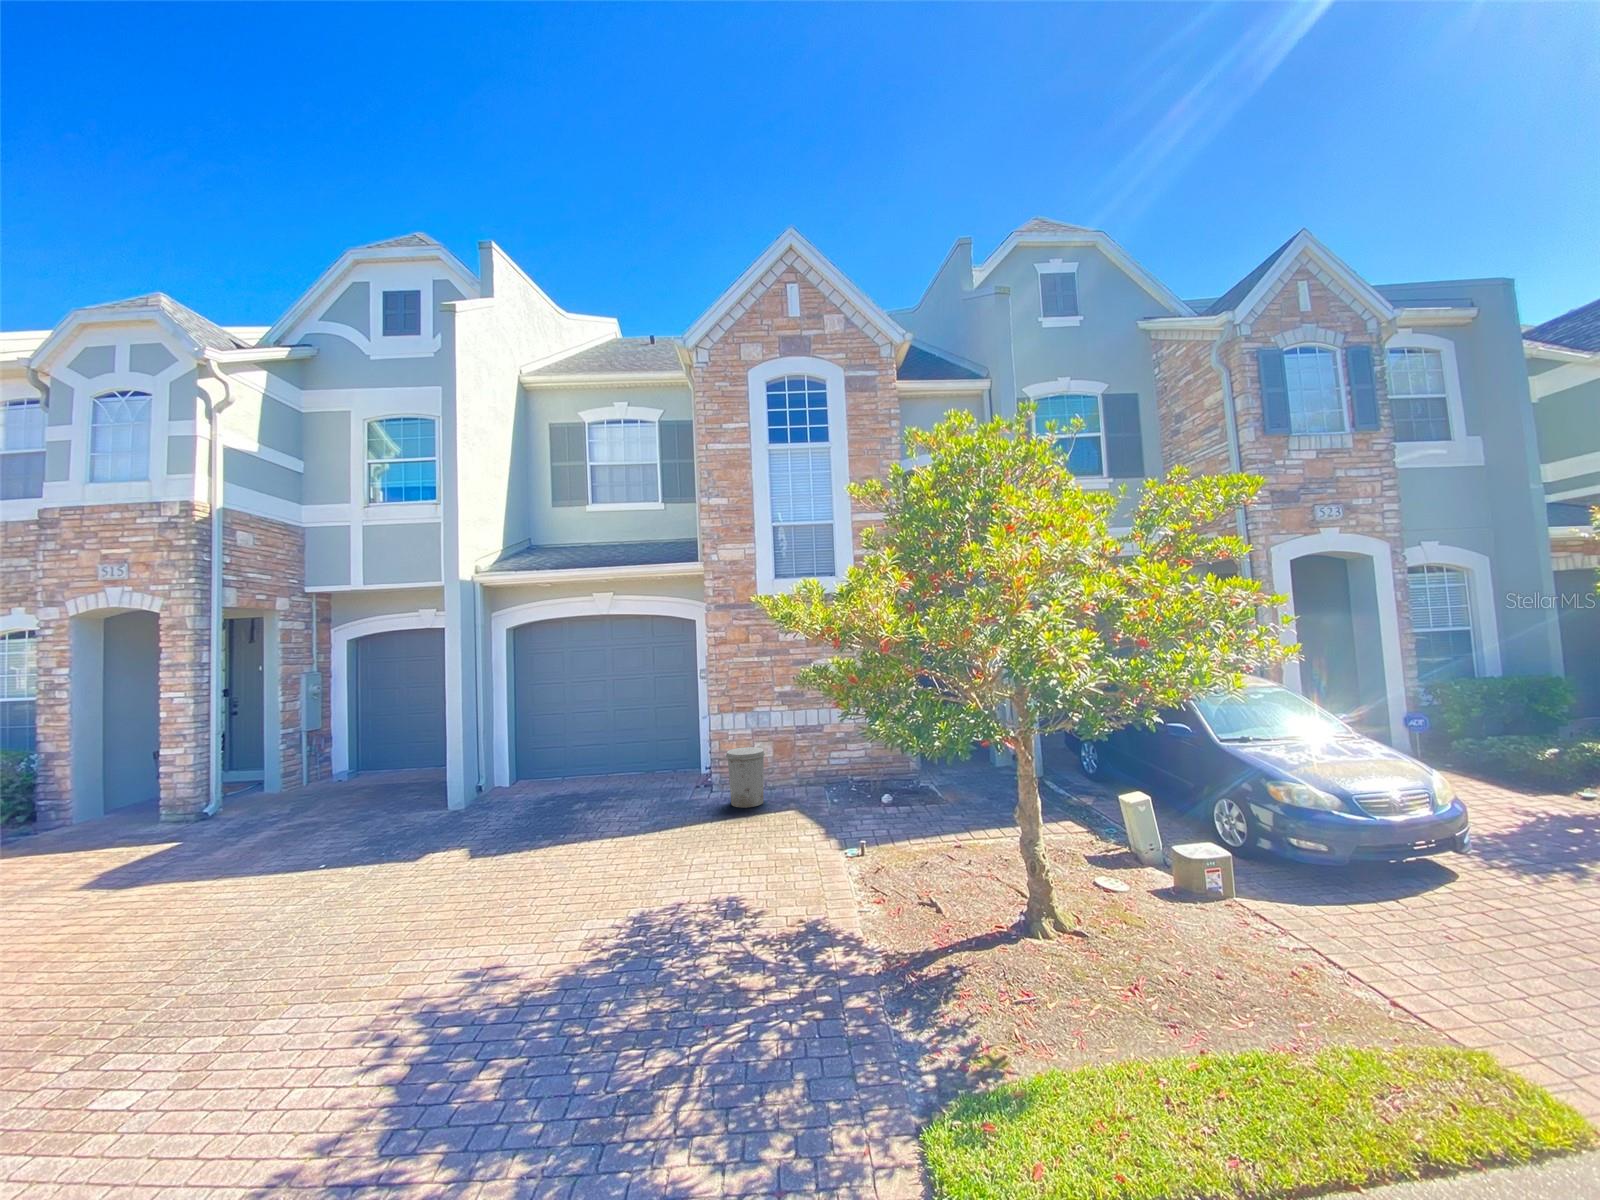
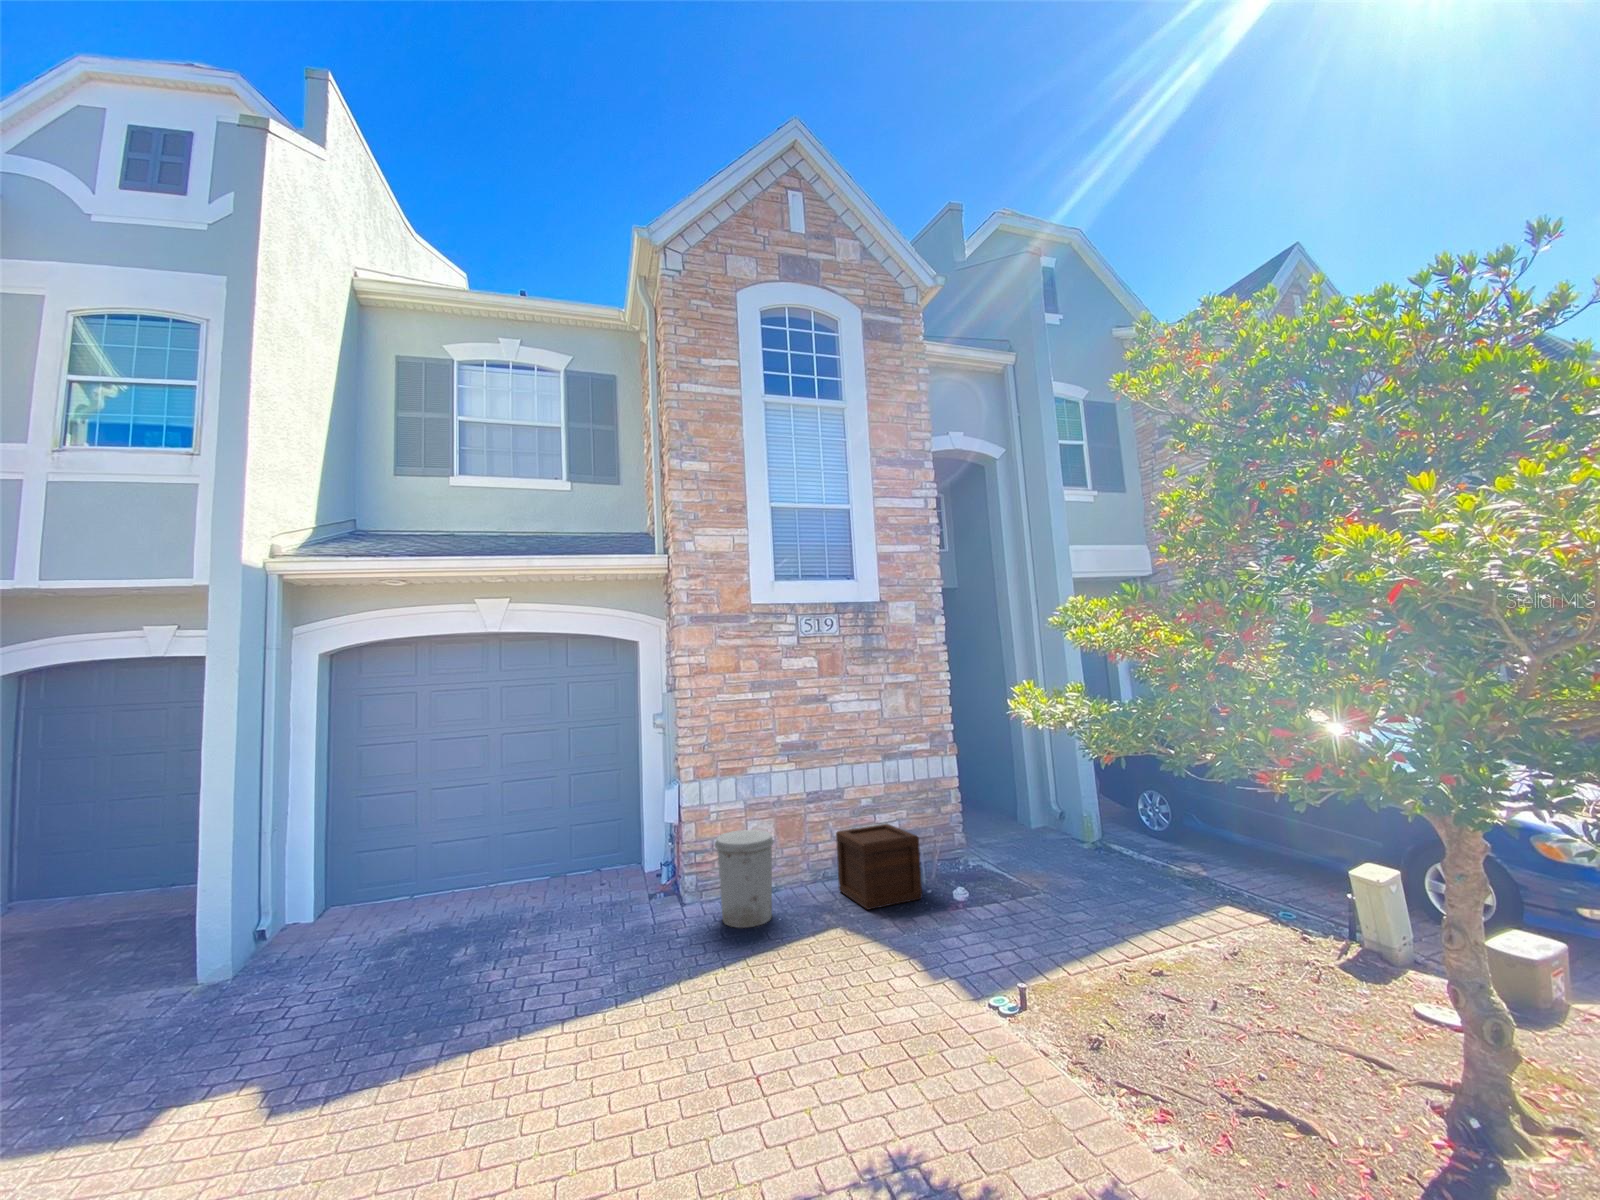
wooden crate: none [816,750,867,804] -> present [836,824,922,910]

